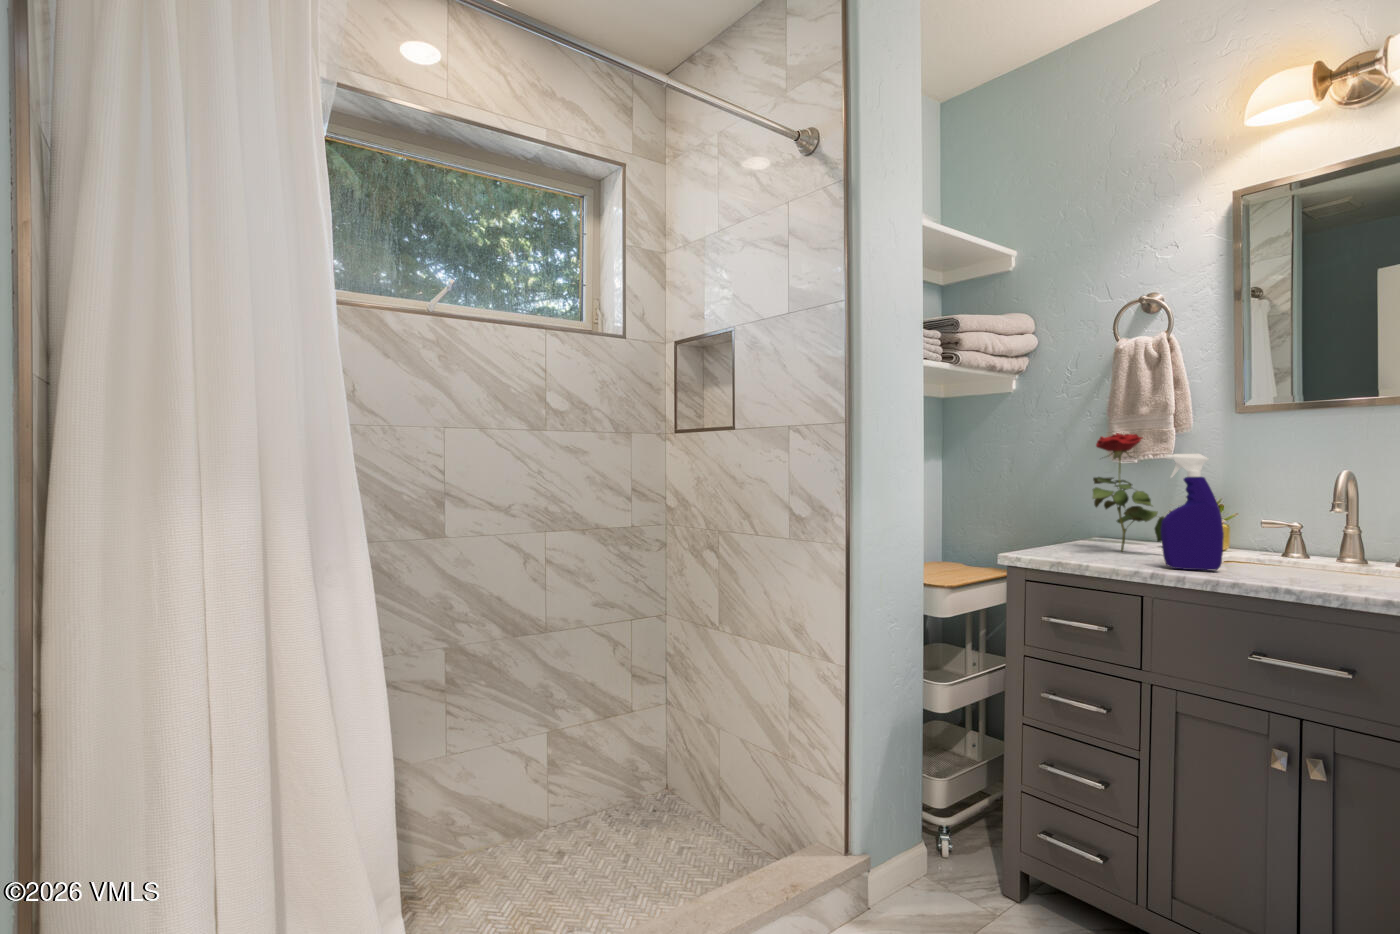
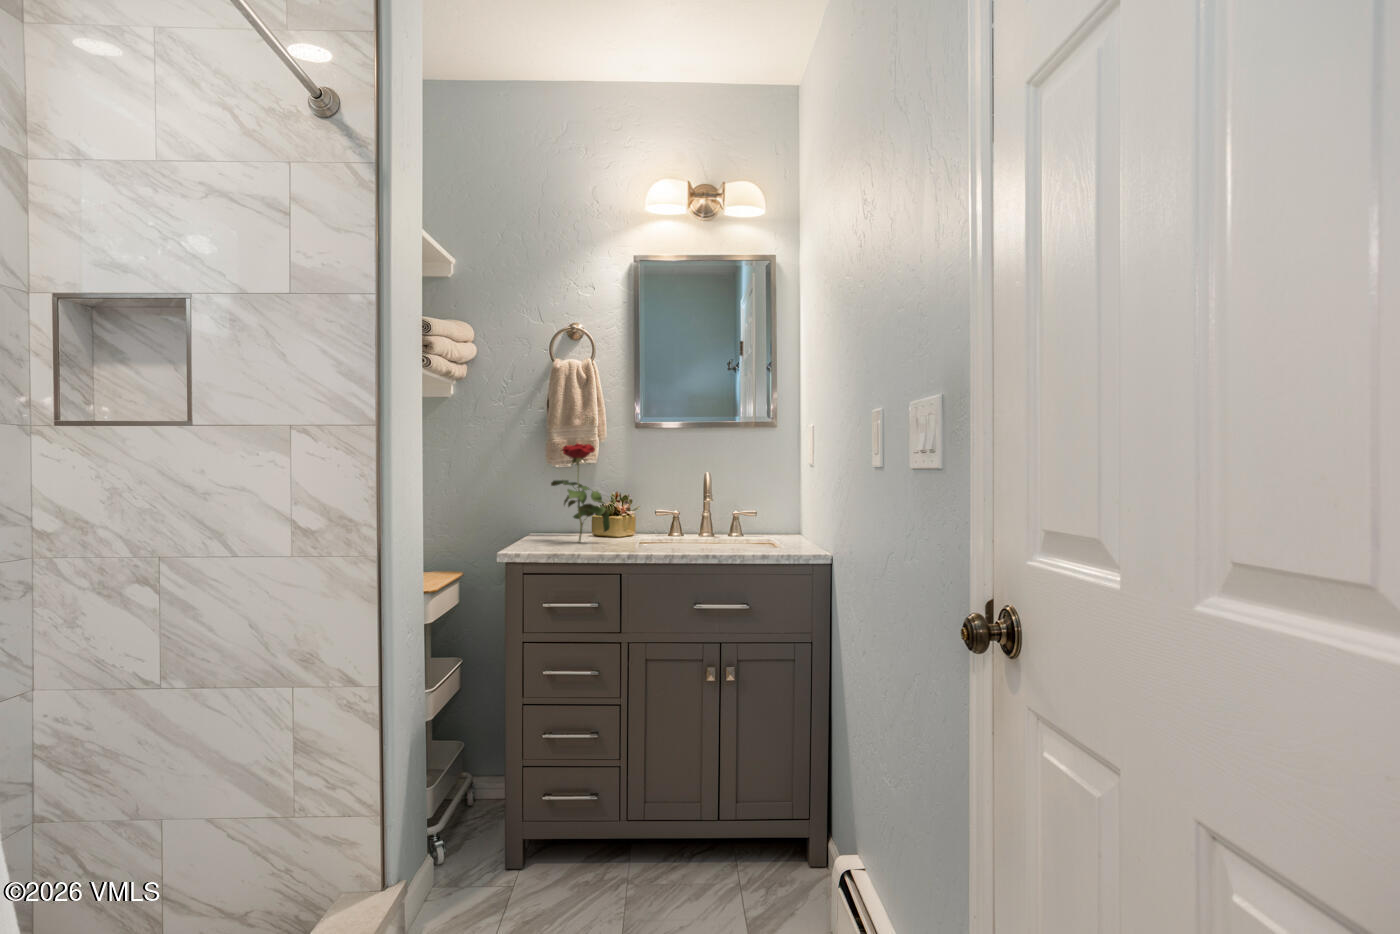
spray bottle: present [1161,454,1224,570] -> none [629,462,666,550]

